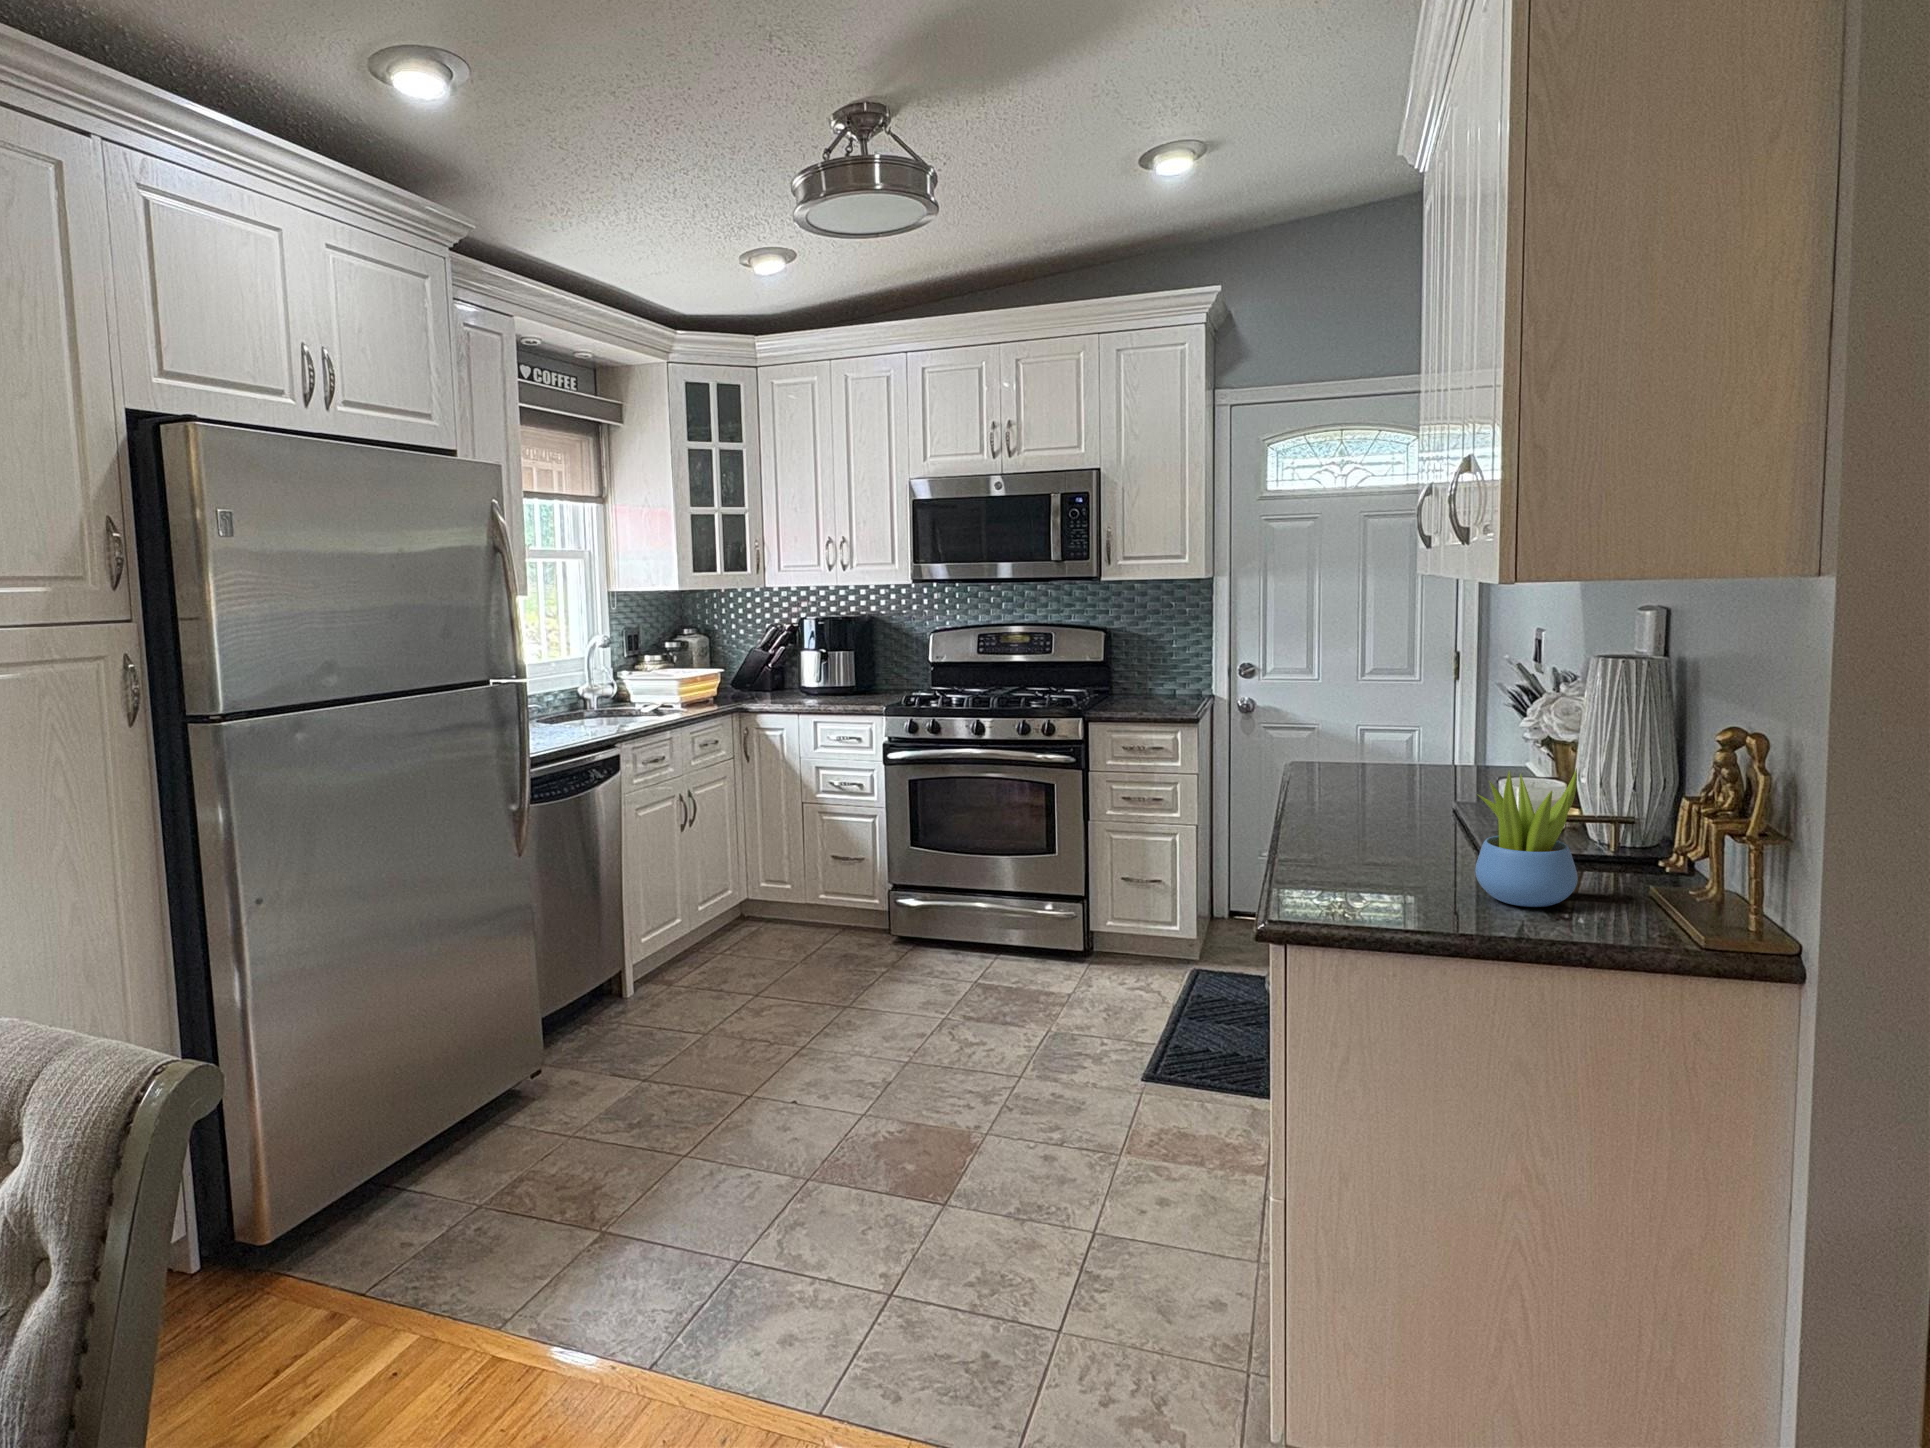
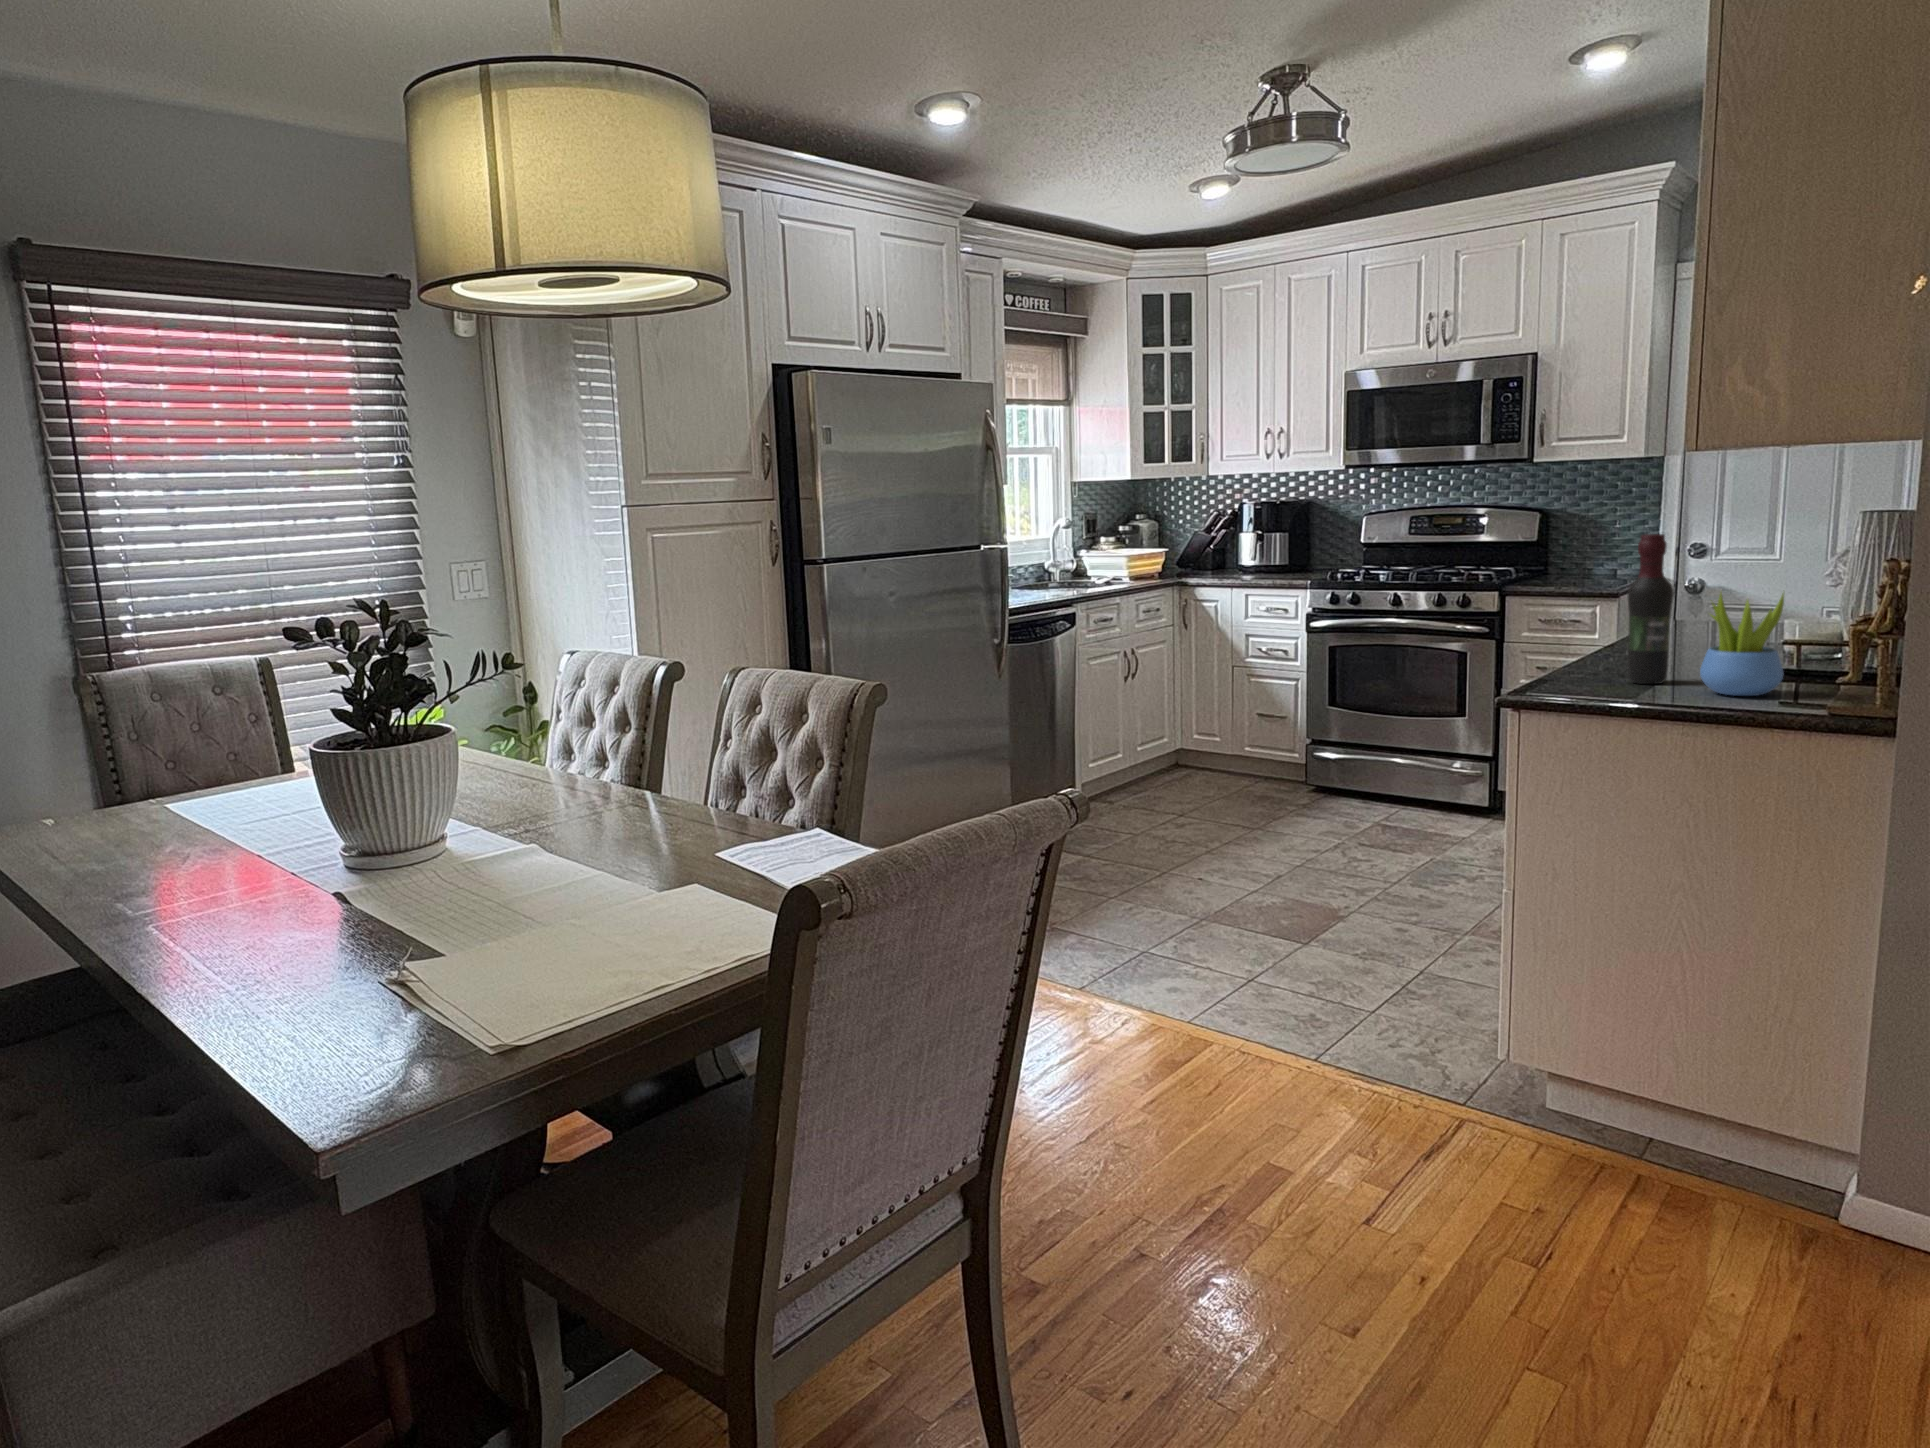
wine bottle: none [1366,689,1421,884] -> present [1627,534,1674,684]

